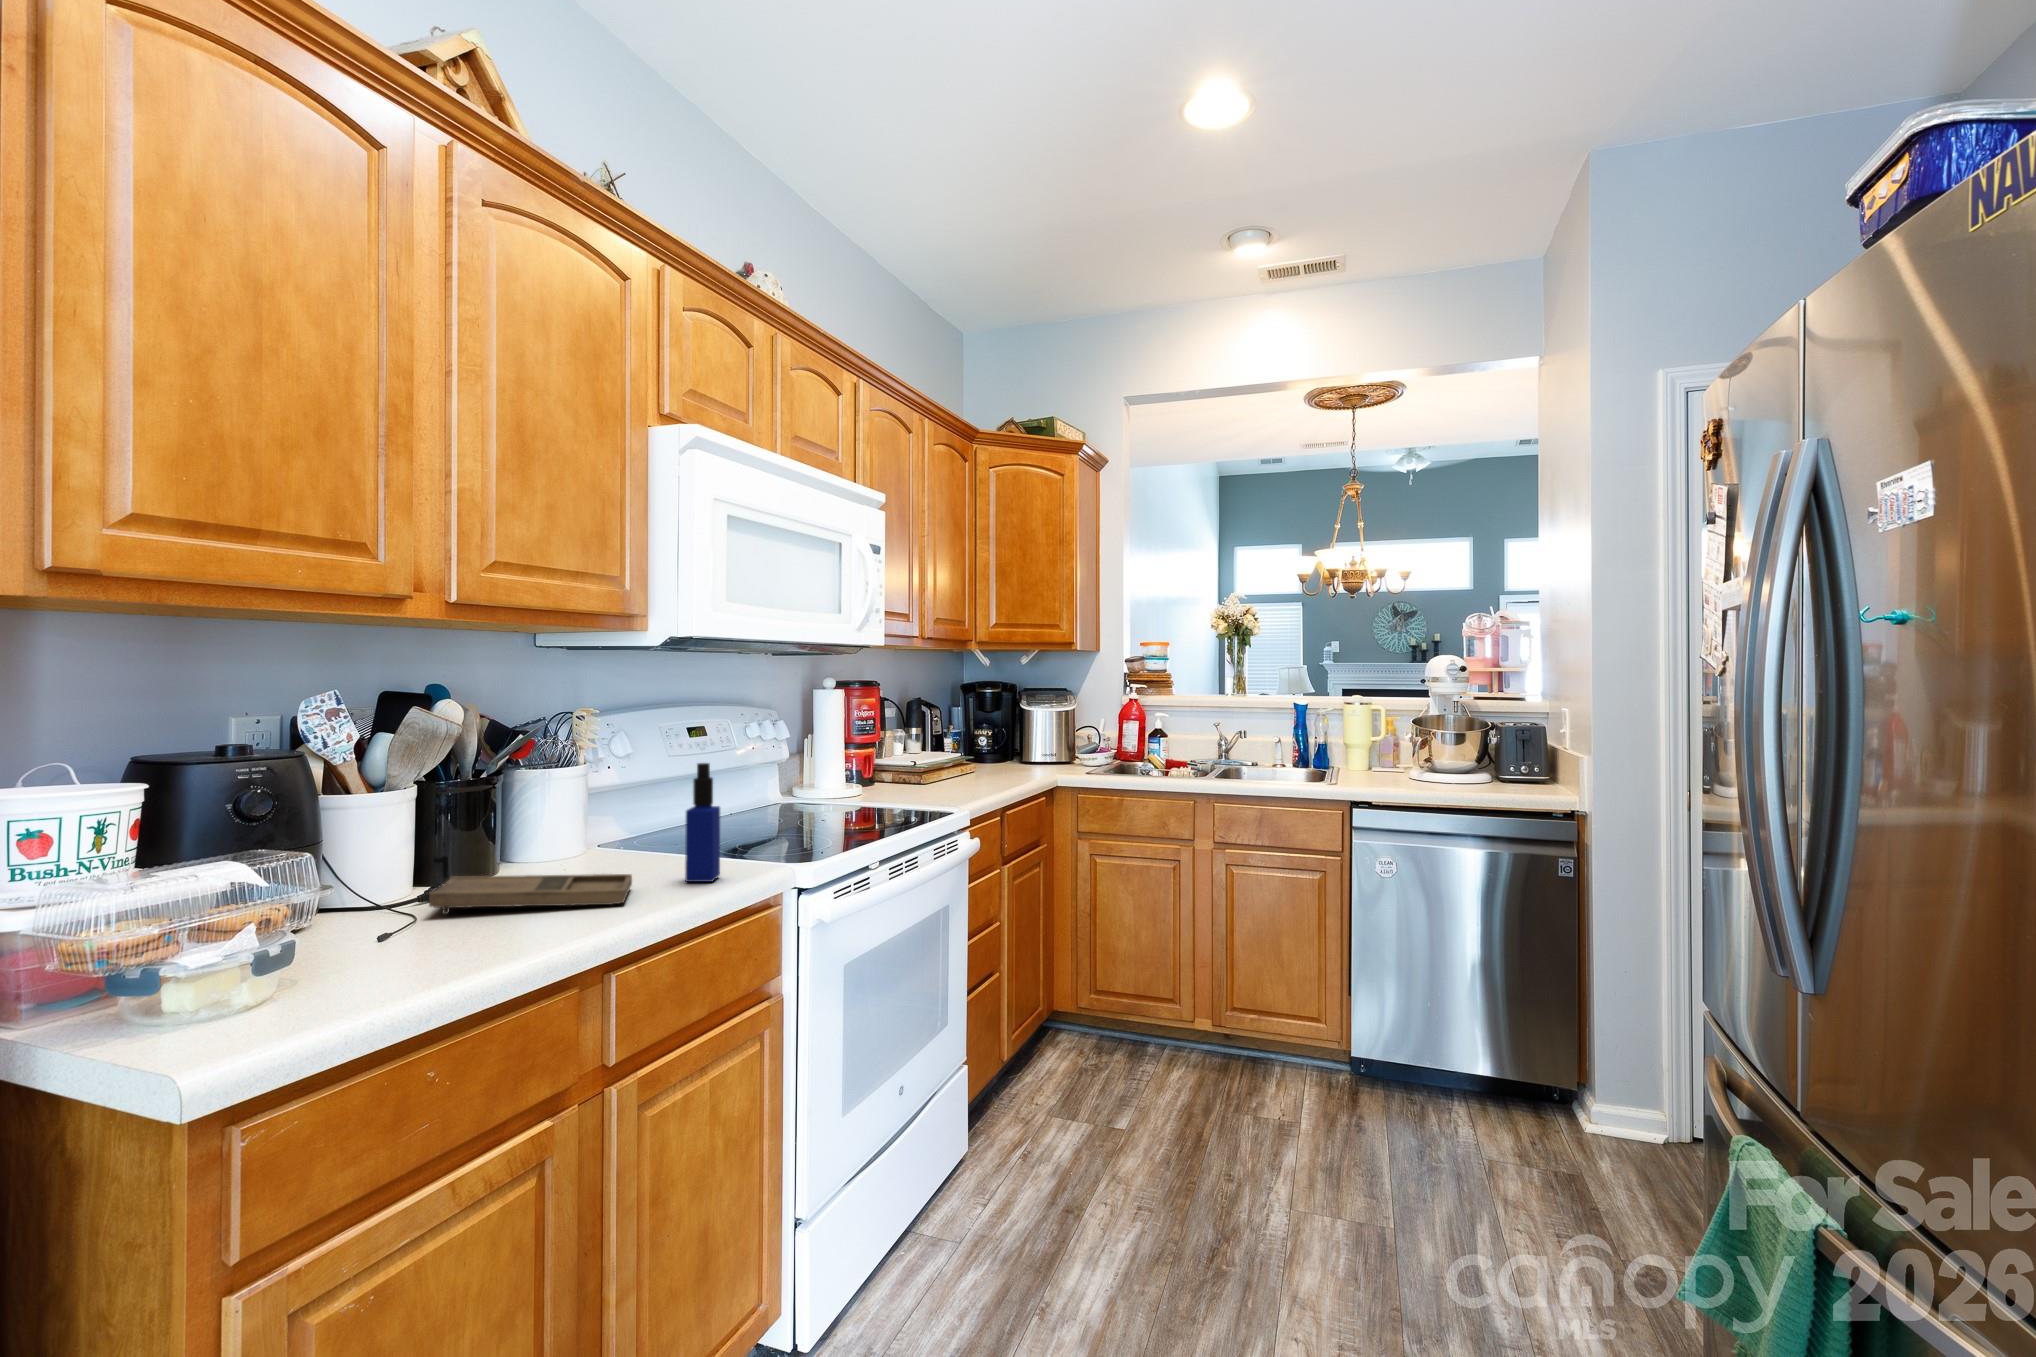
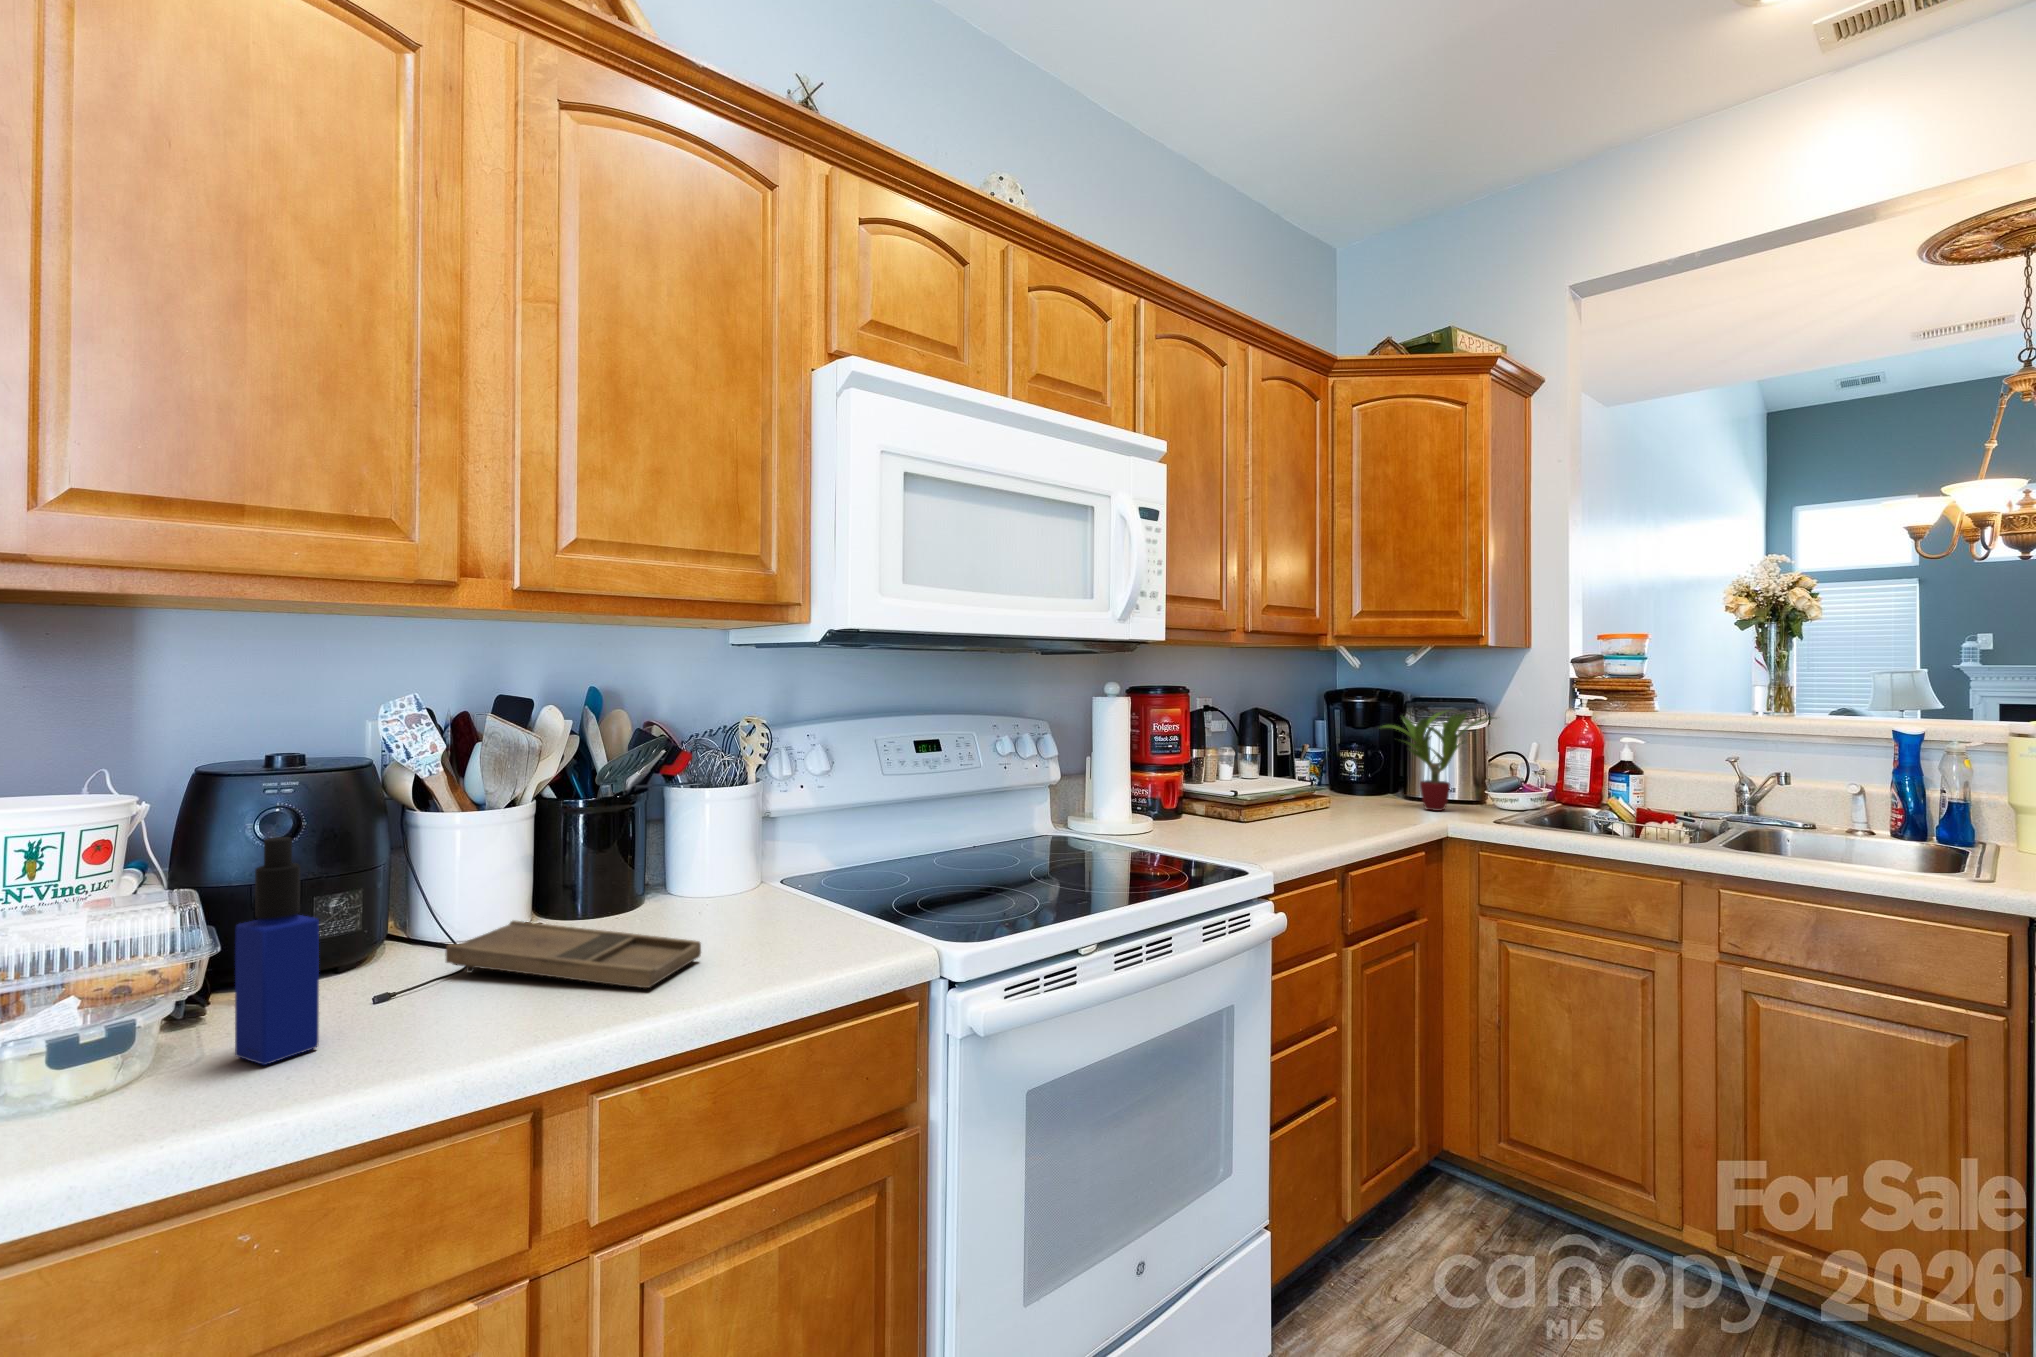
potted plant: none [1005,695,1086,770] -> present [1380,711,1494,811]
bottle: present [685,763,720,882] -> present [235,837,319,1065]

